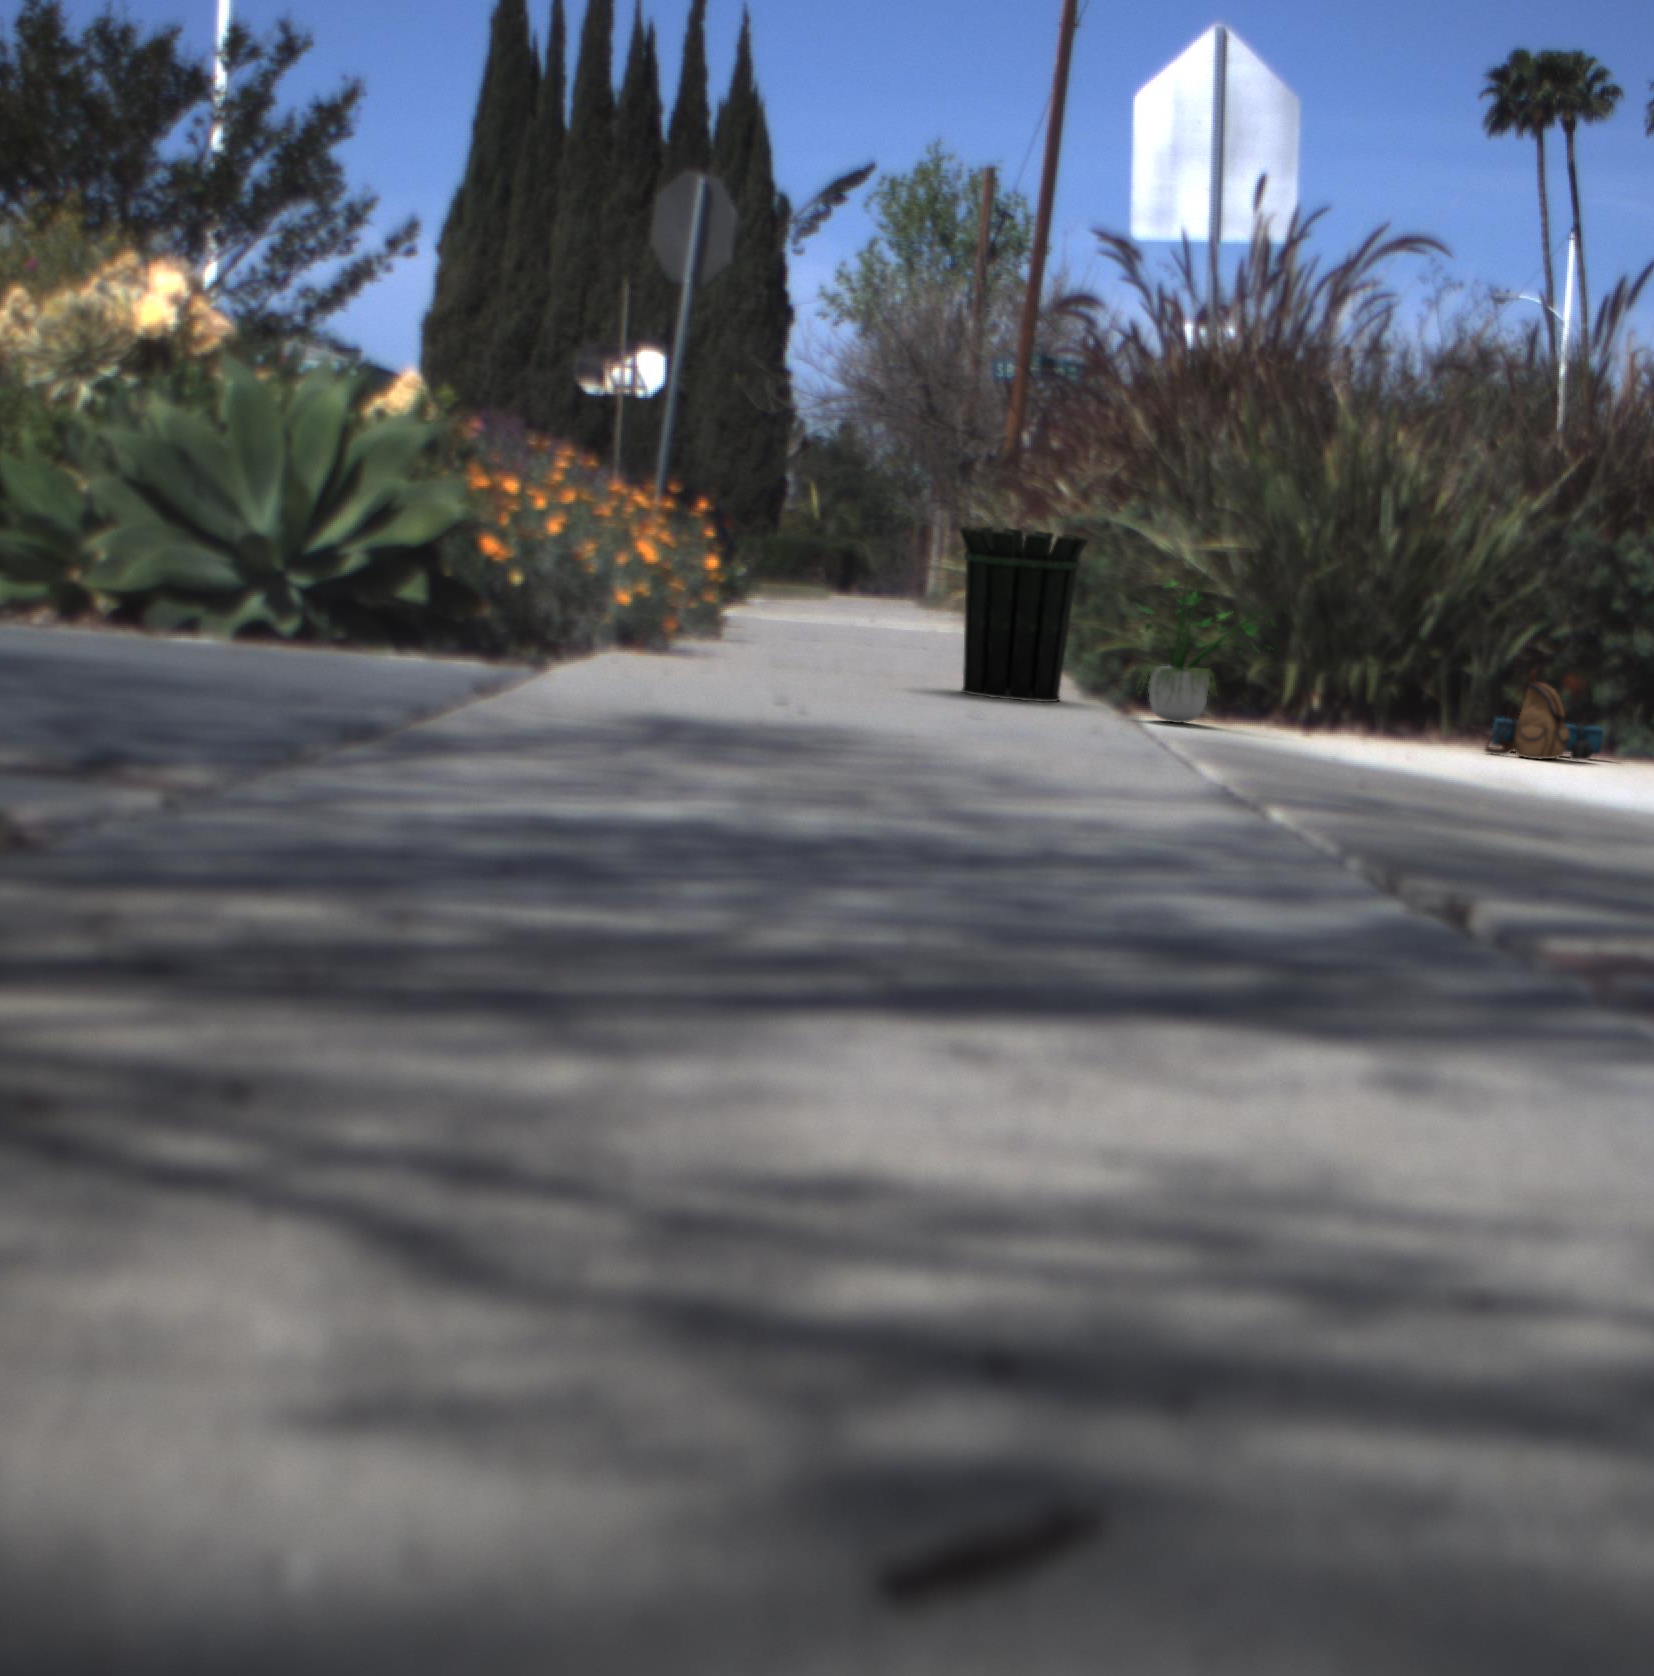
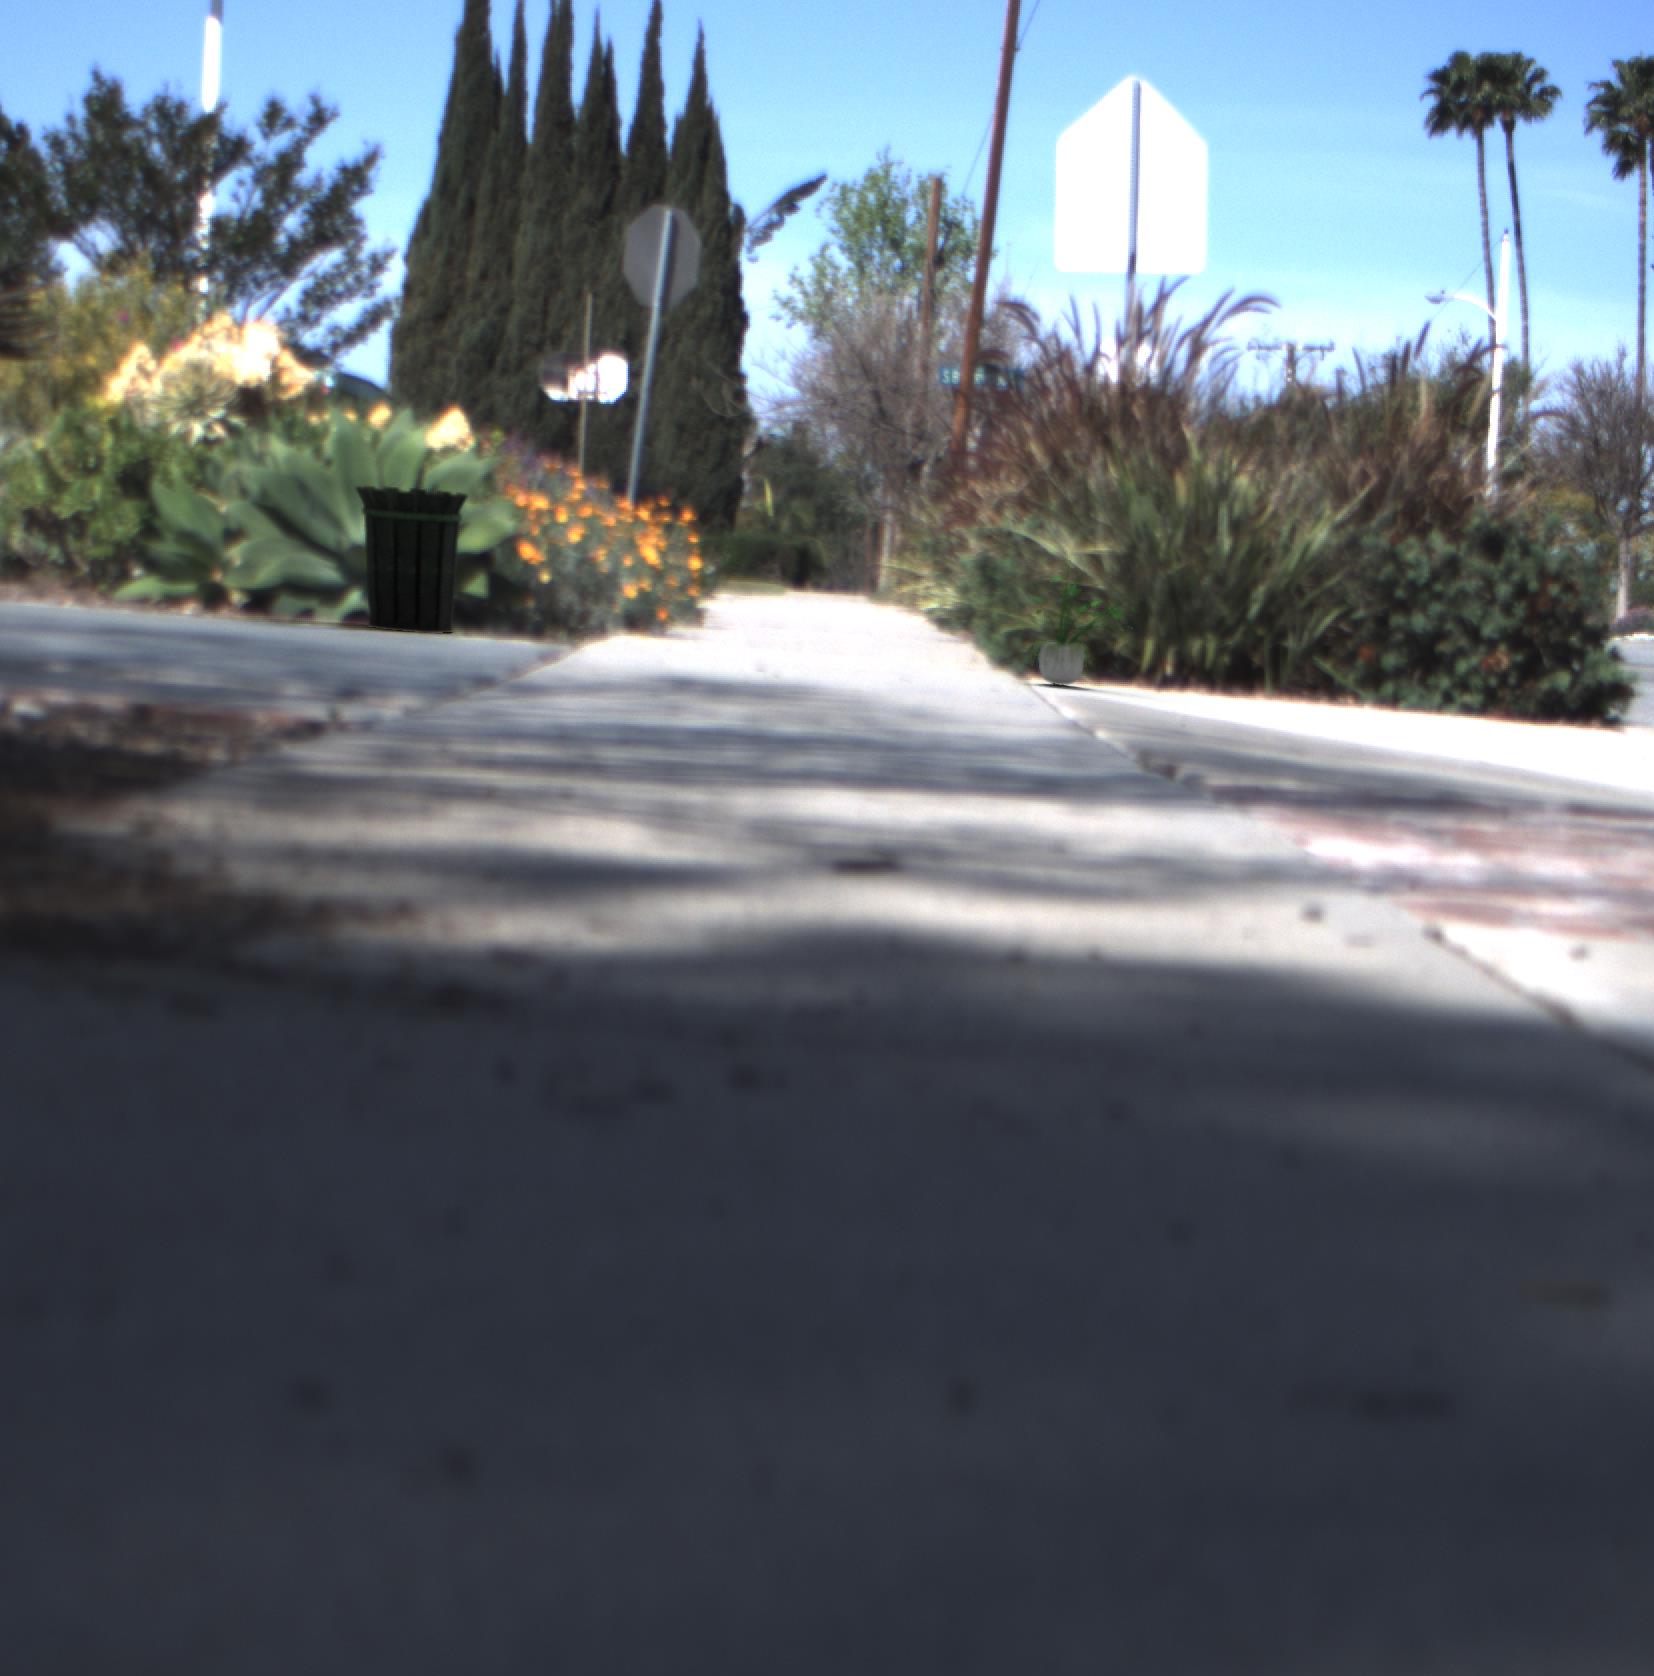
waste bin: present [959,526,1089,702] -> present [356,486,468,633]
backpack: present [1484,669,1603,761] -> none [1294,643,1387,713]

